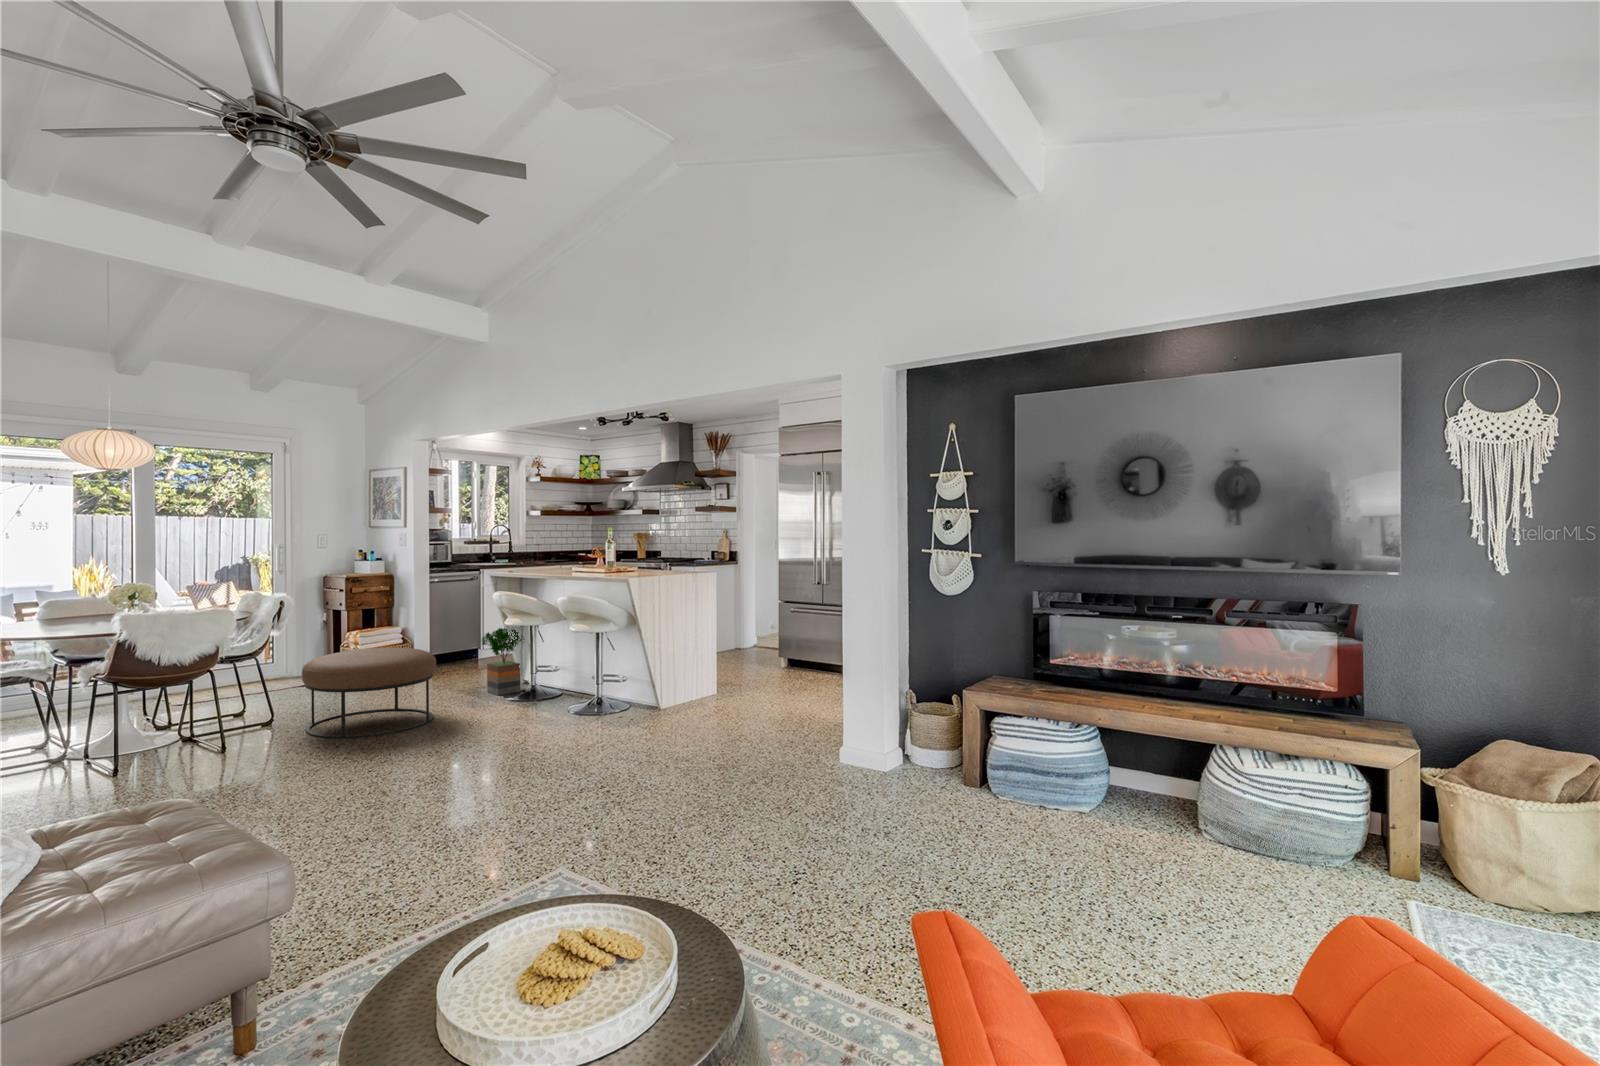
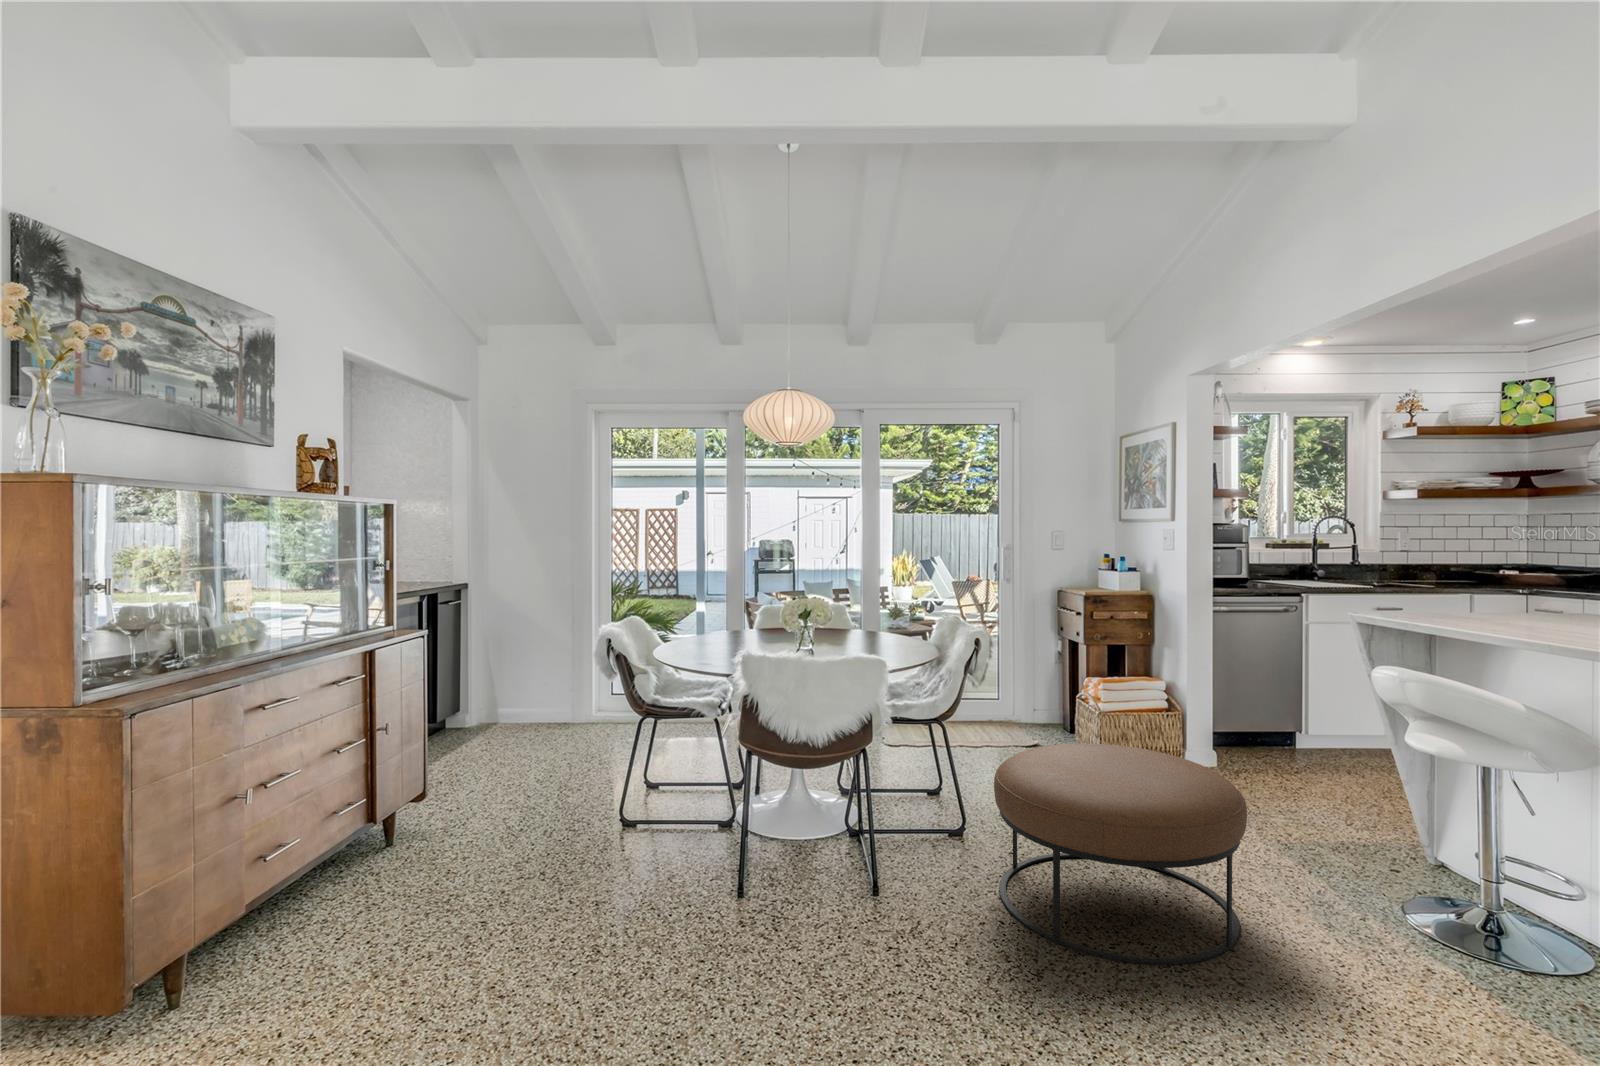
potted tree: present [482,628,525,695] -> none [1332,730,1460,886]

